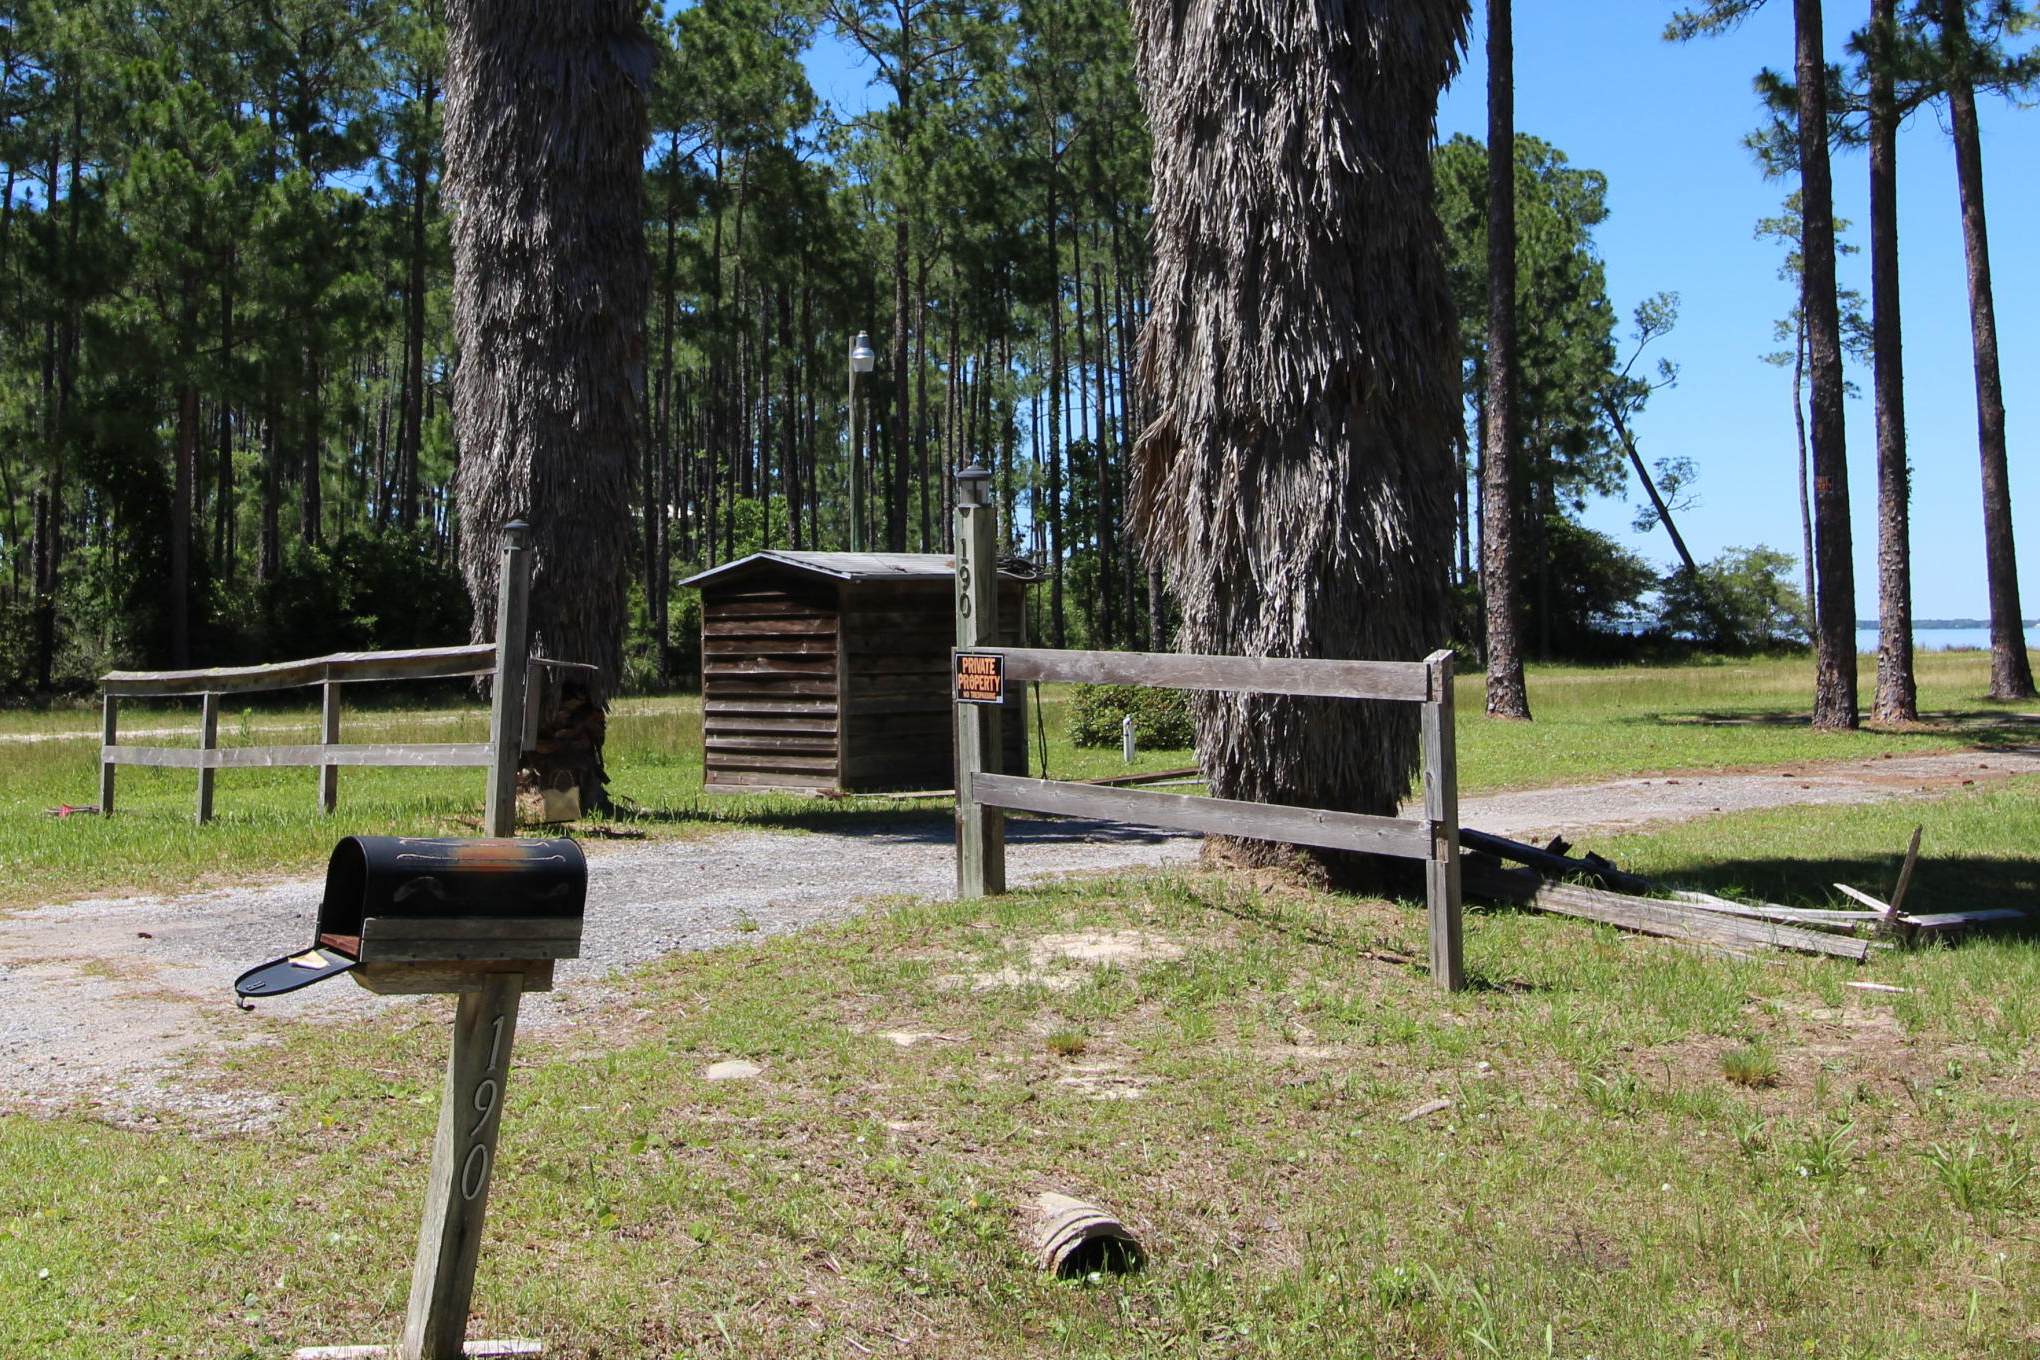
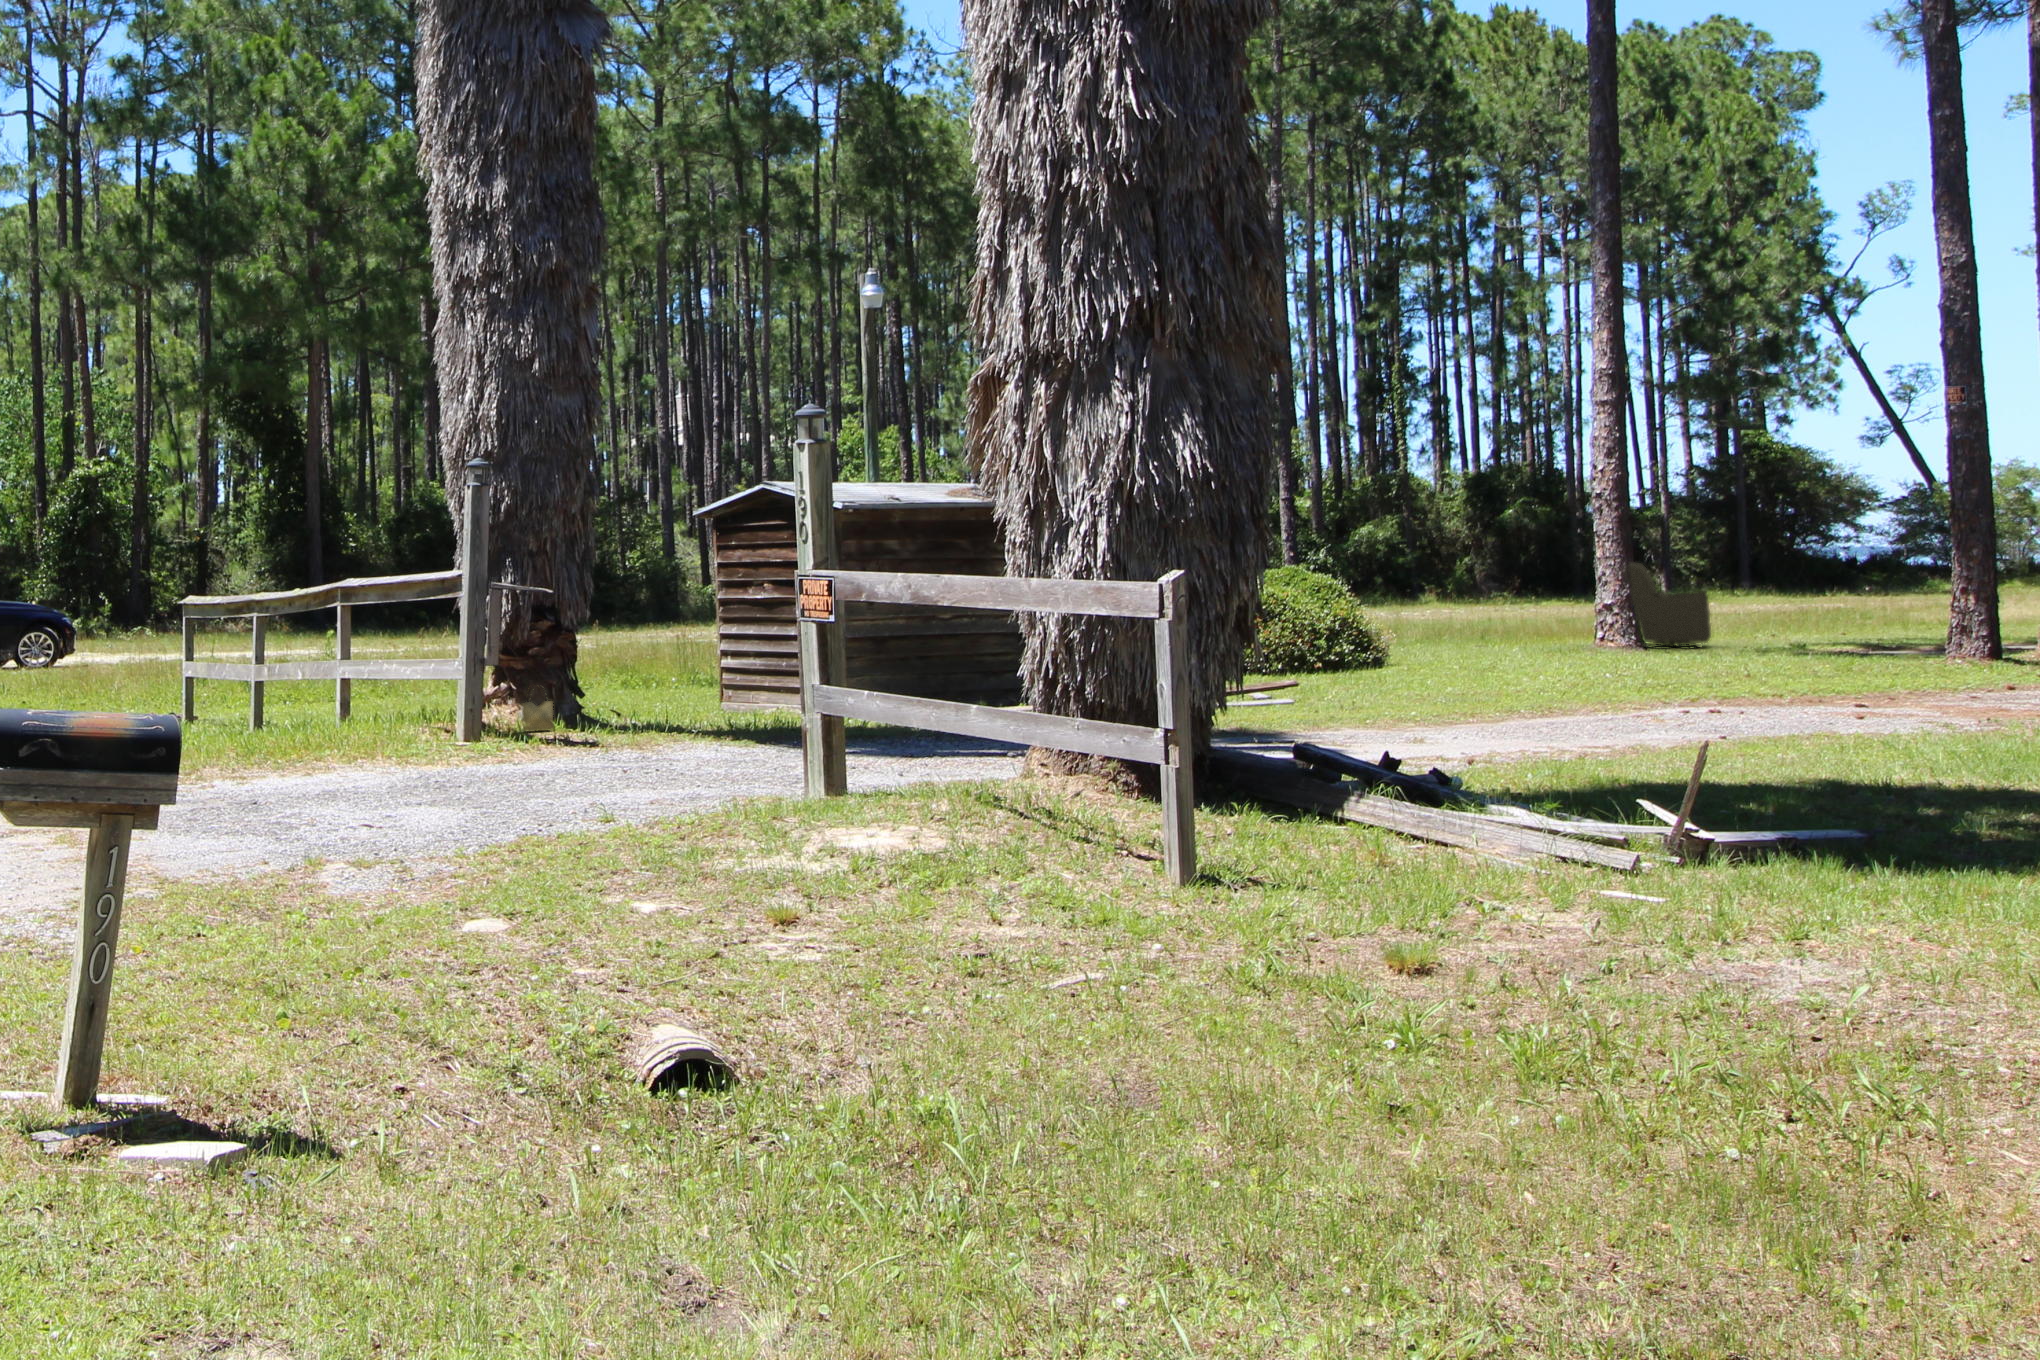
chair: none [1516,631,1589,710] -> present [1623,563,1711,649]

